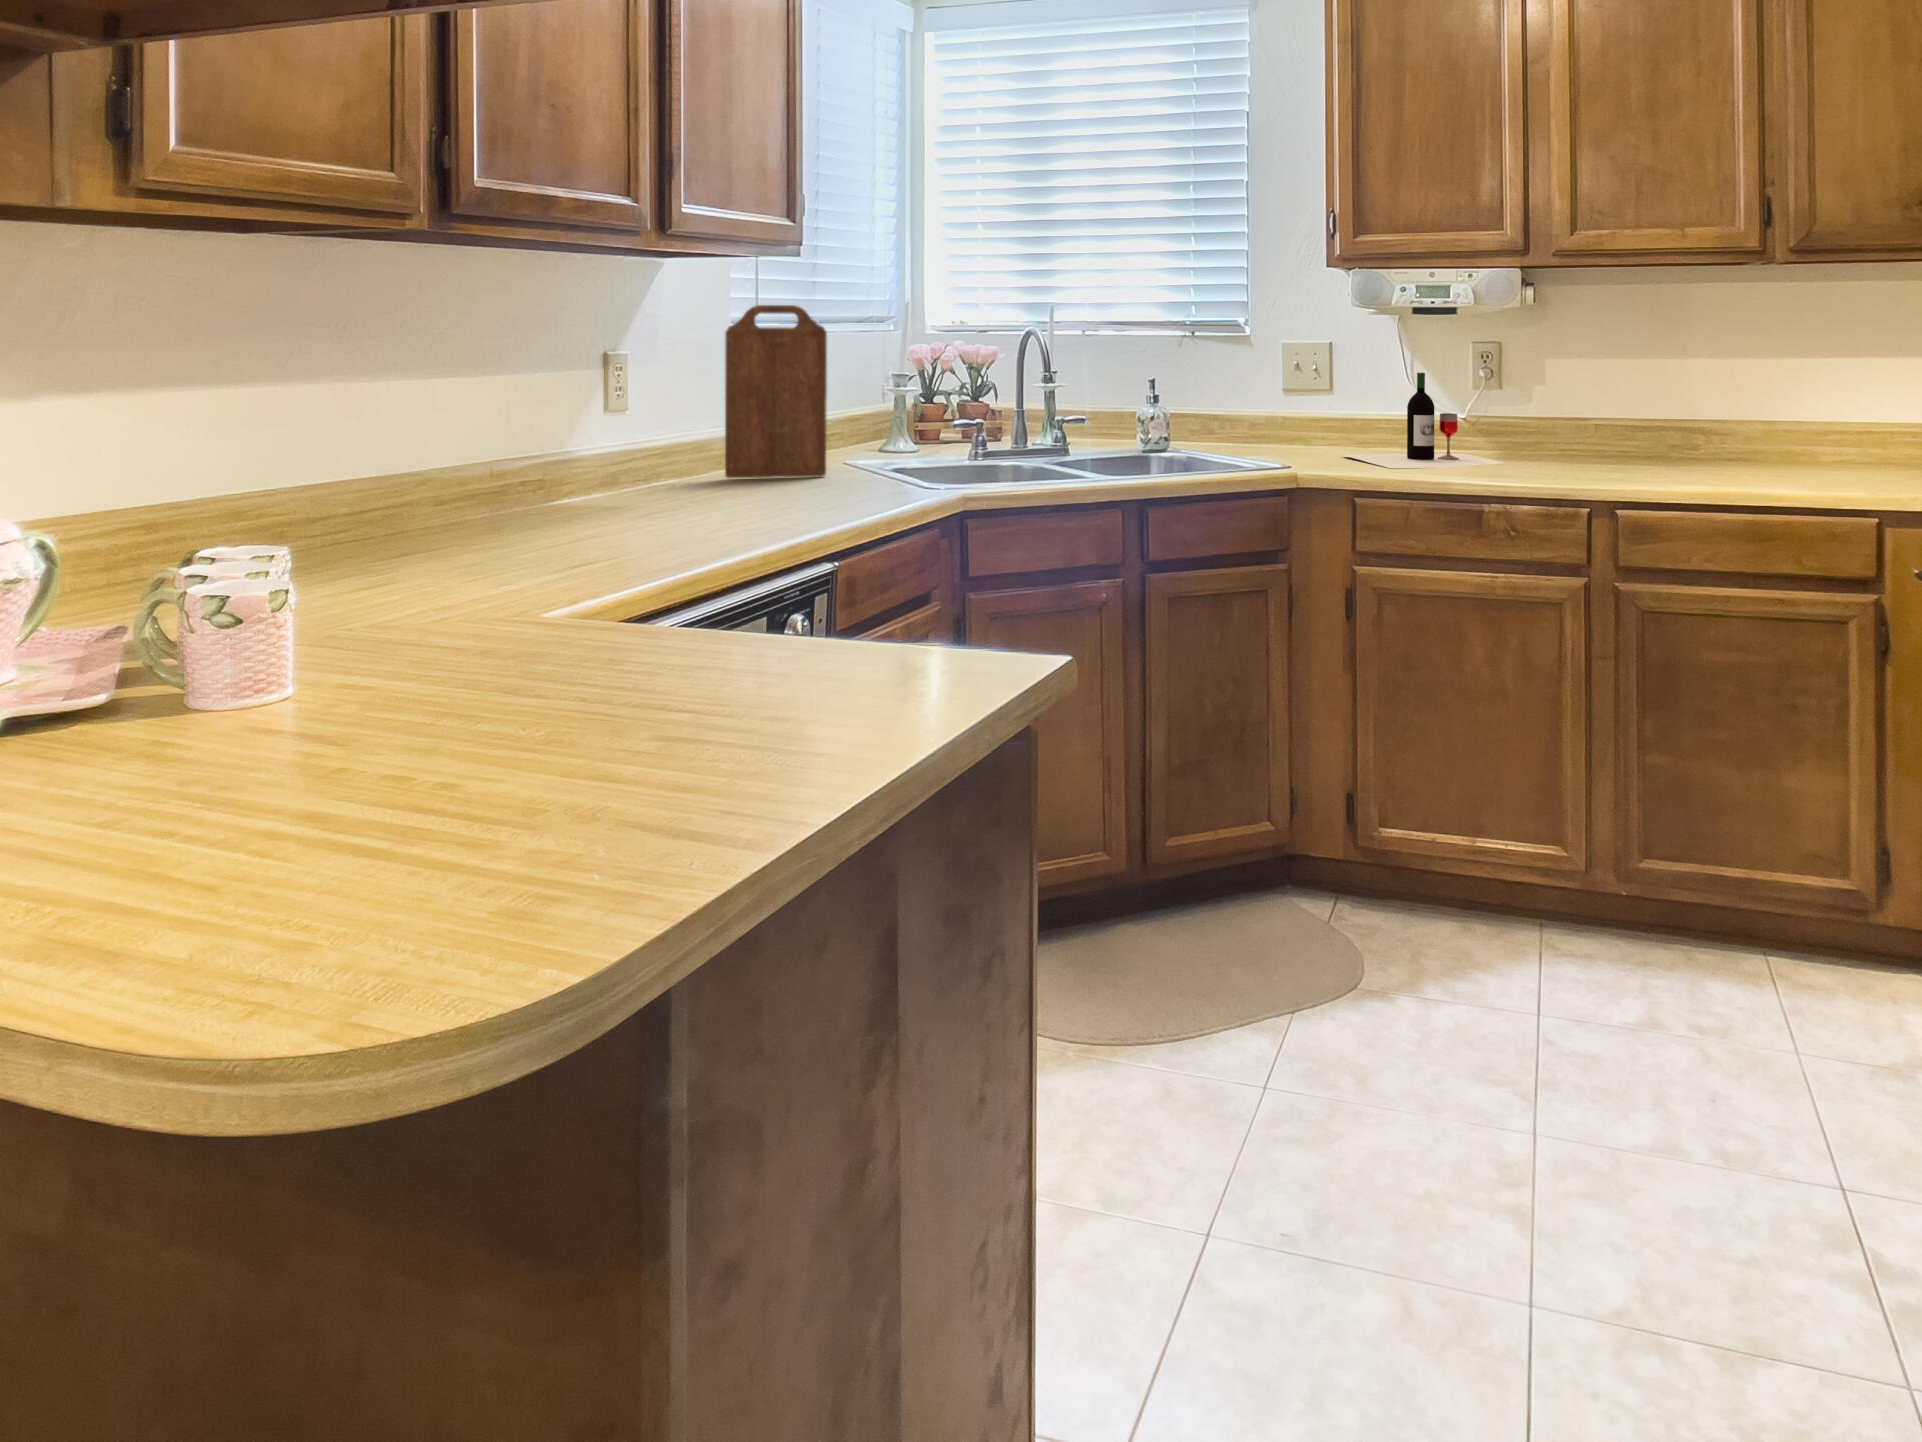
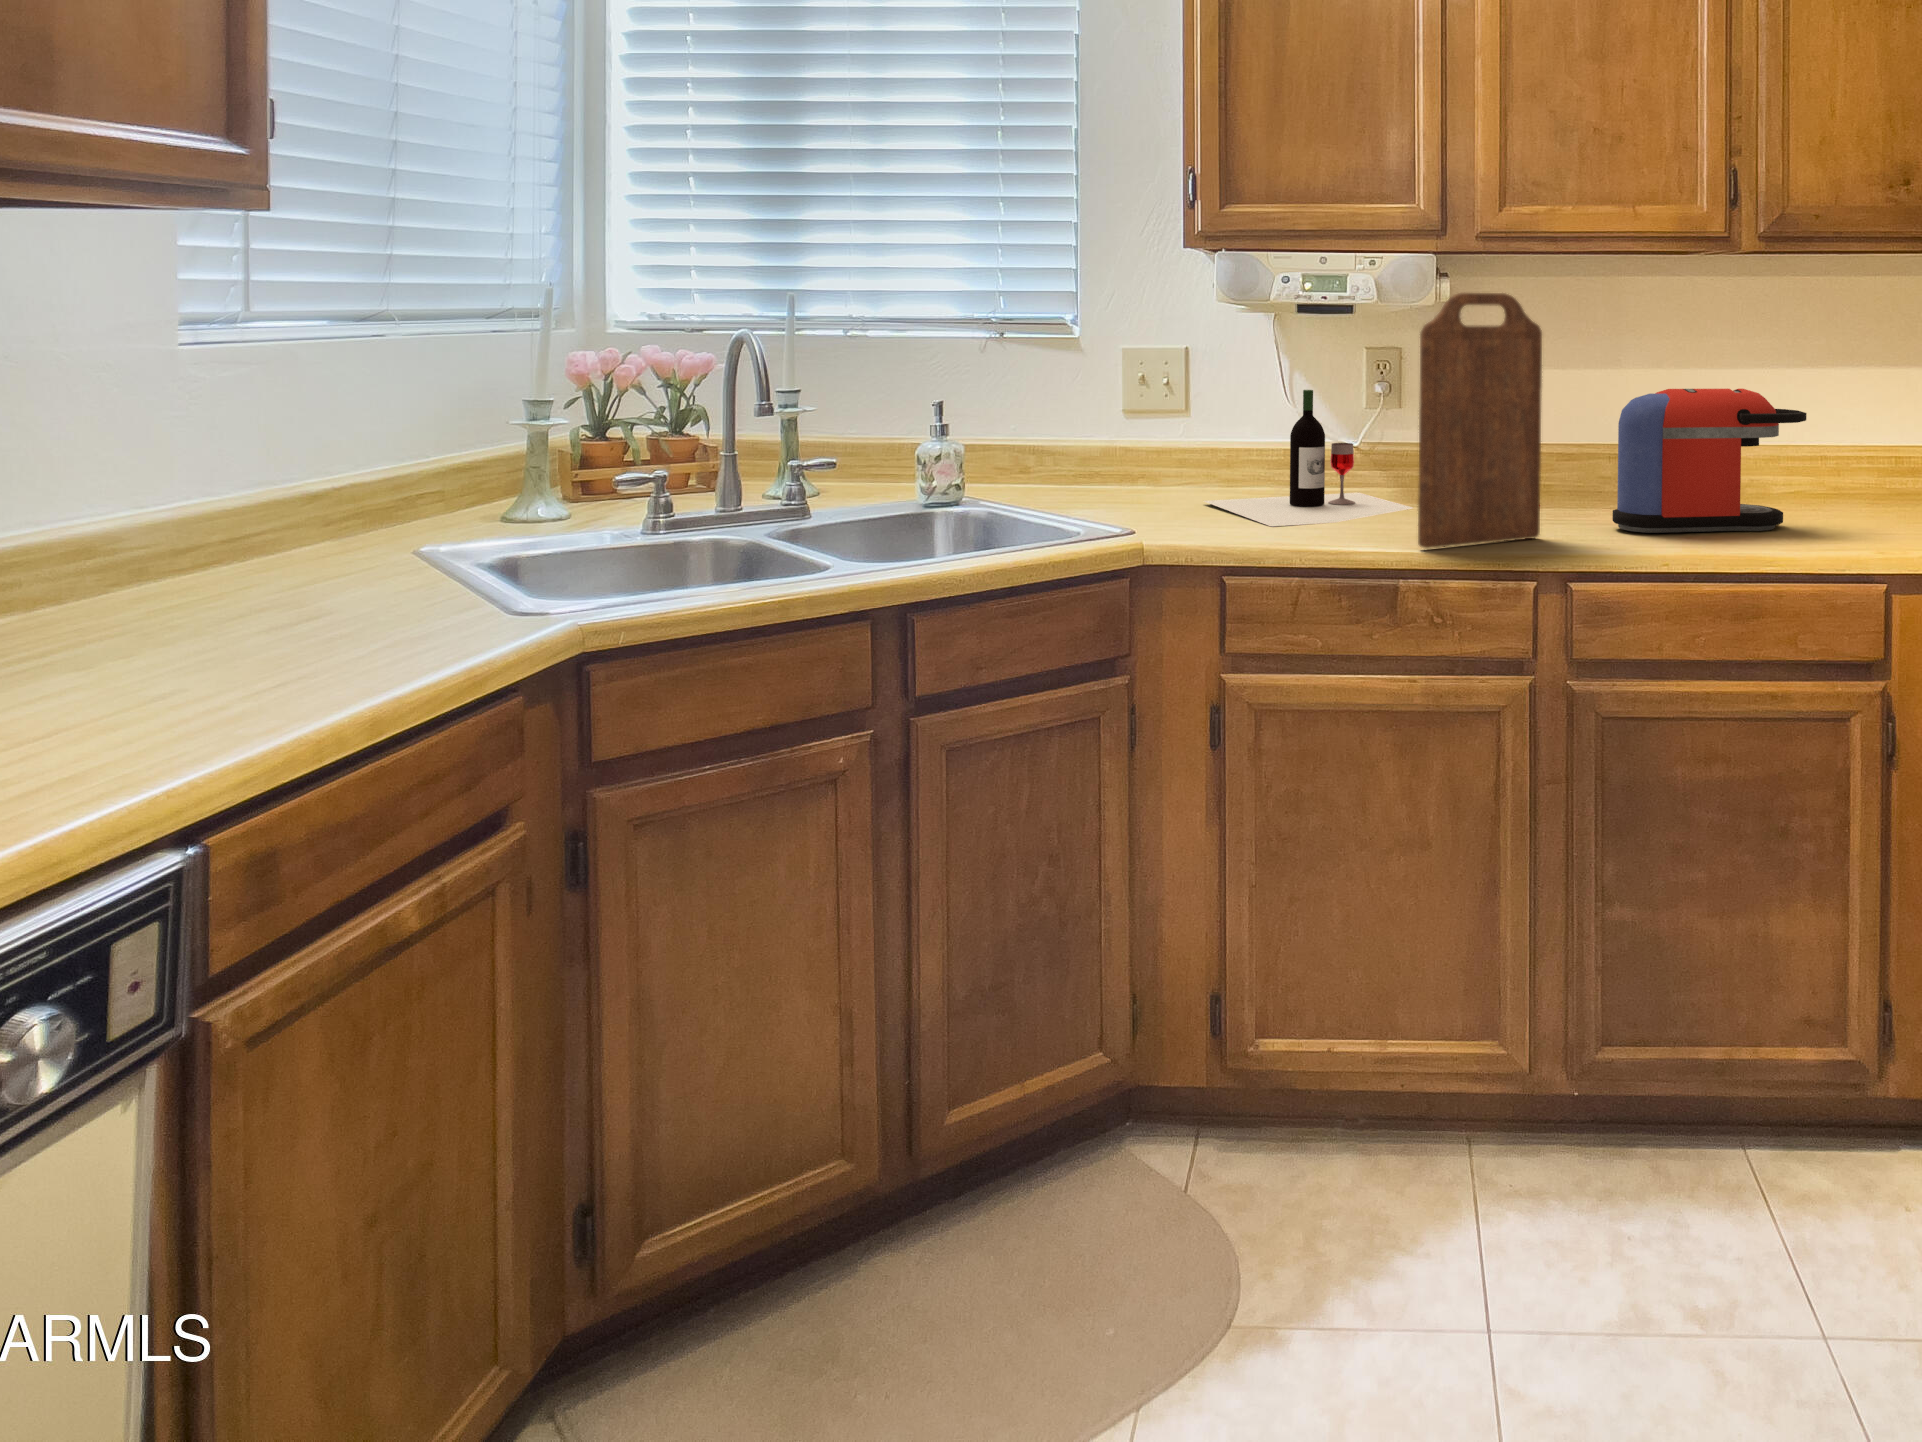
cutting board: present [725,305,827,478] -> present [1418,293,1542,549]
coffee maker: none [1660,370,1829,481] -> present [1613,389,1807,533]

